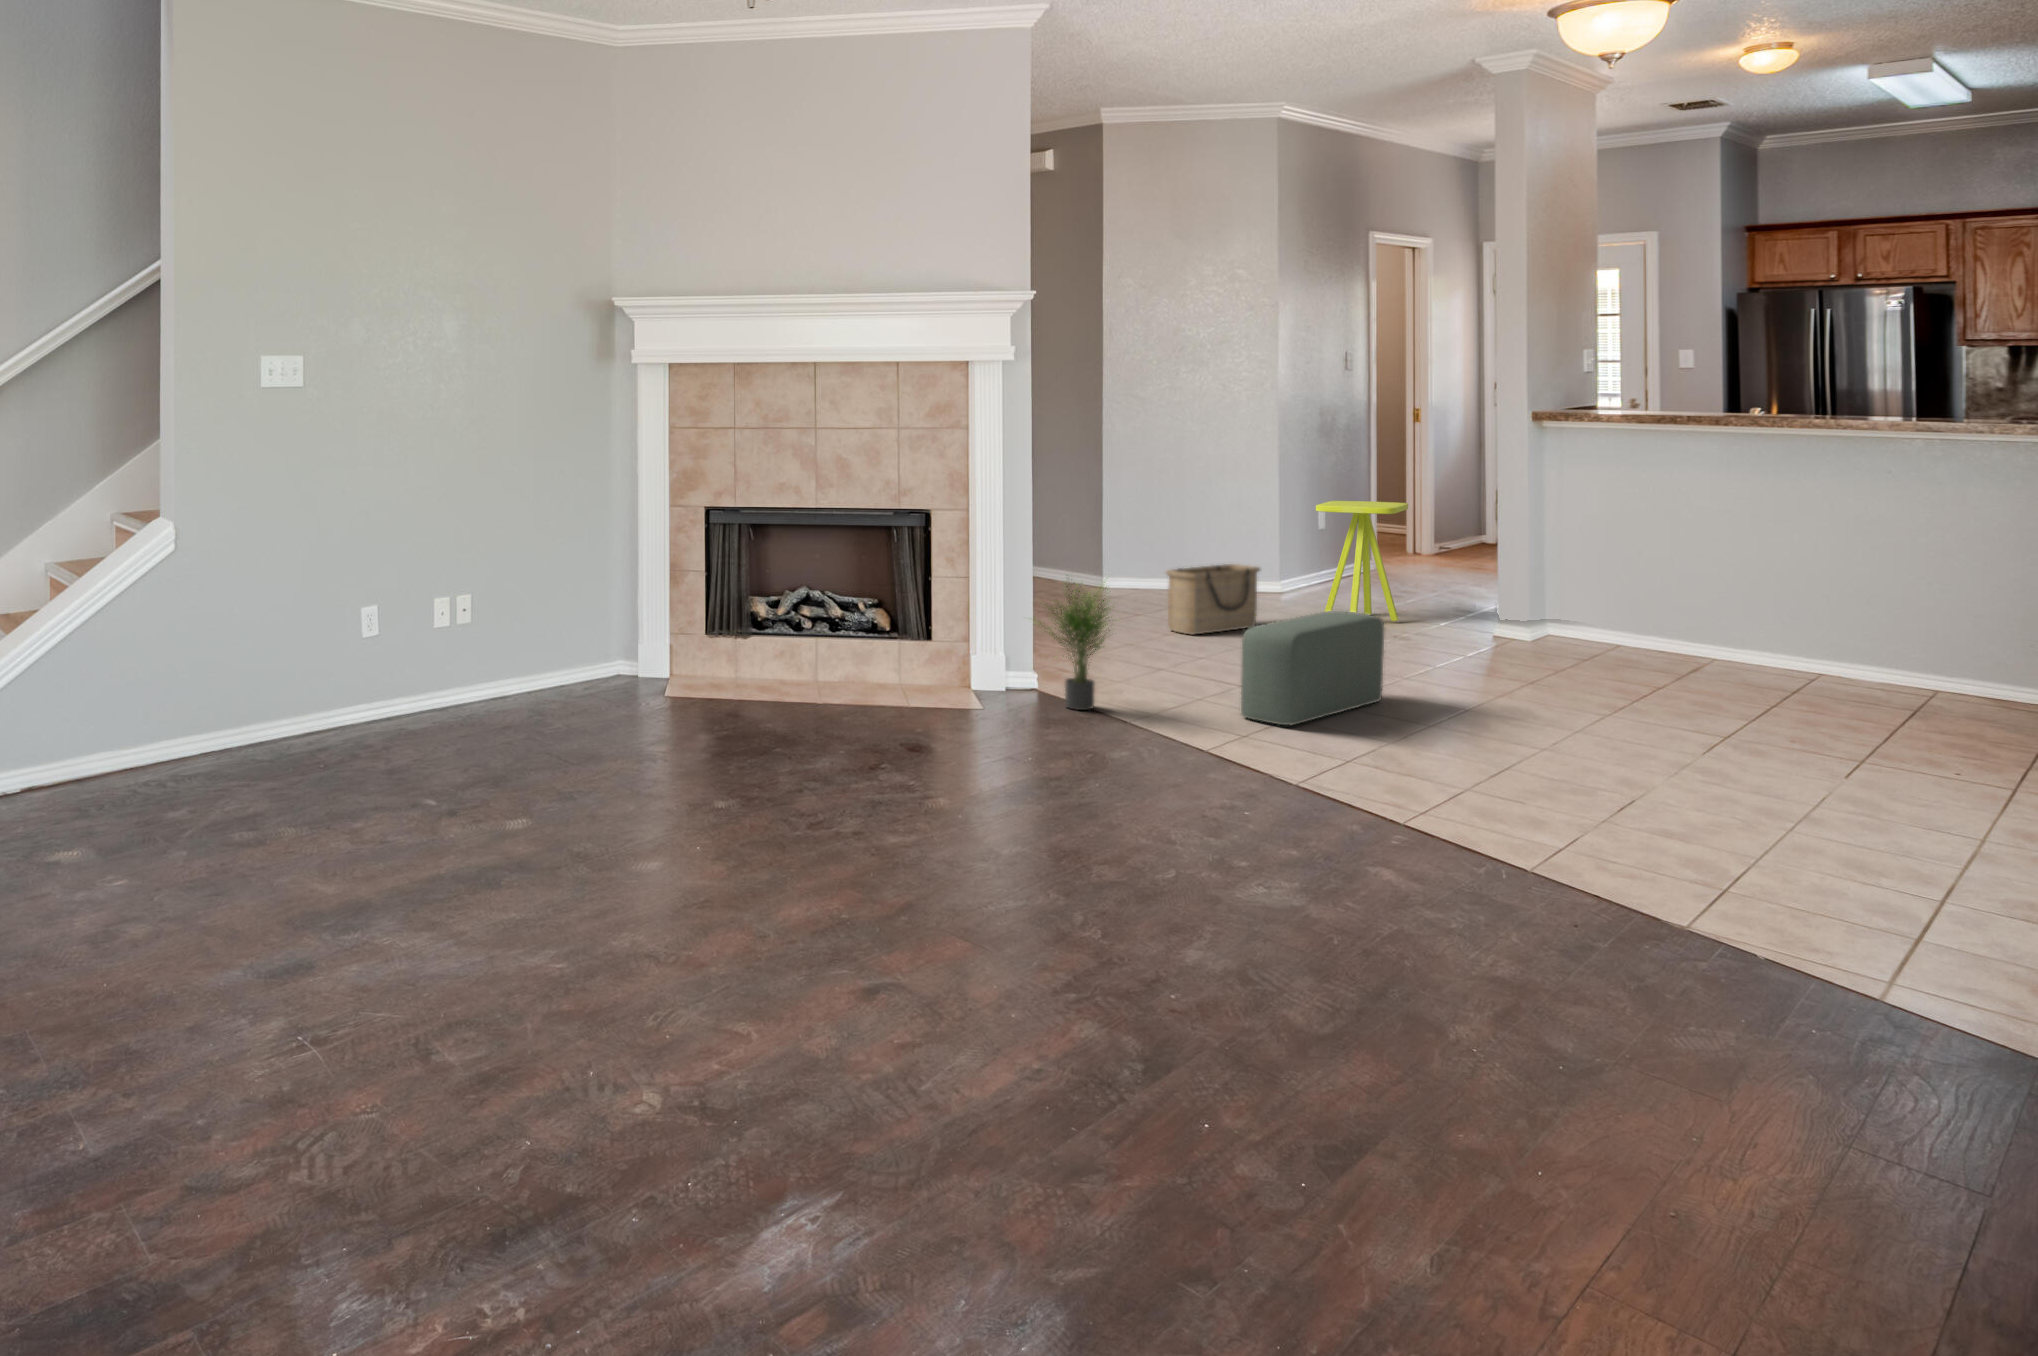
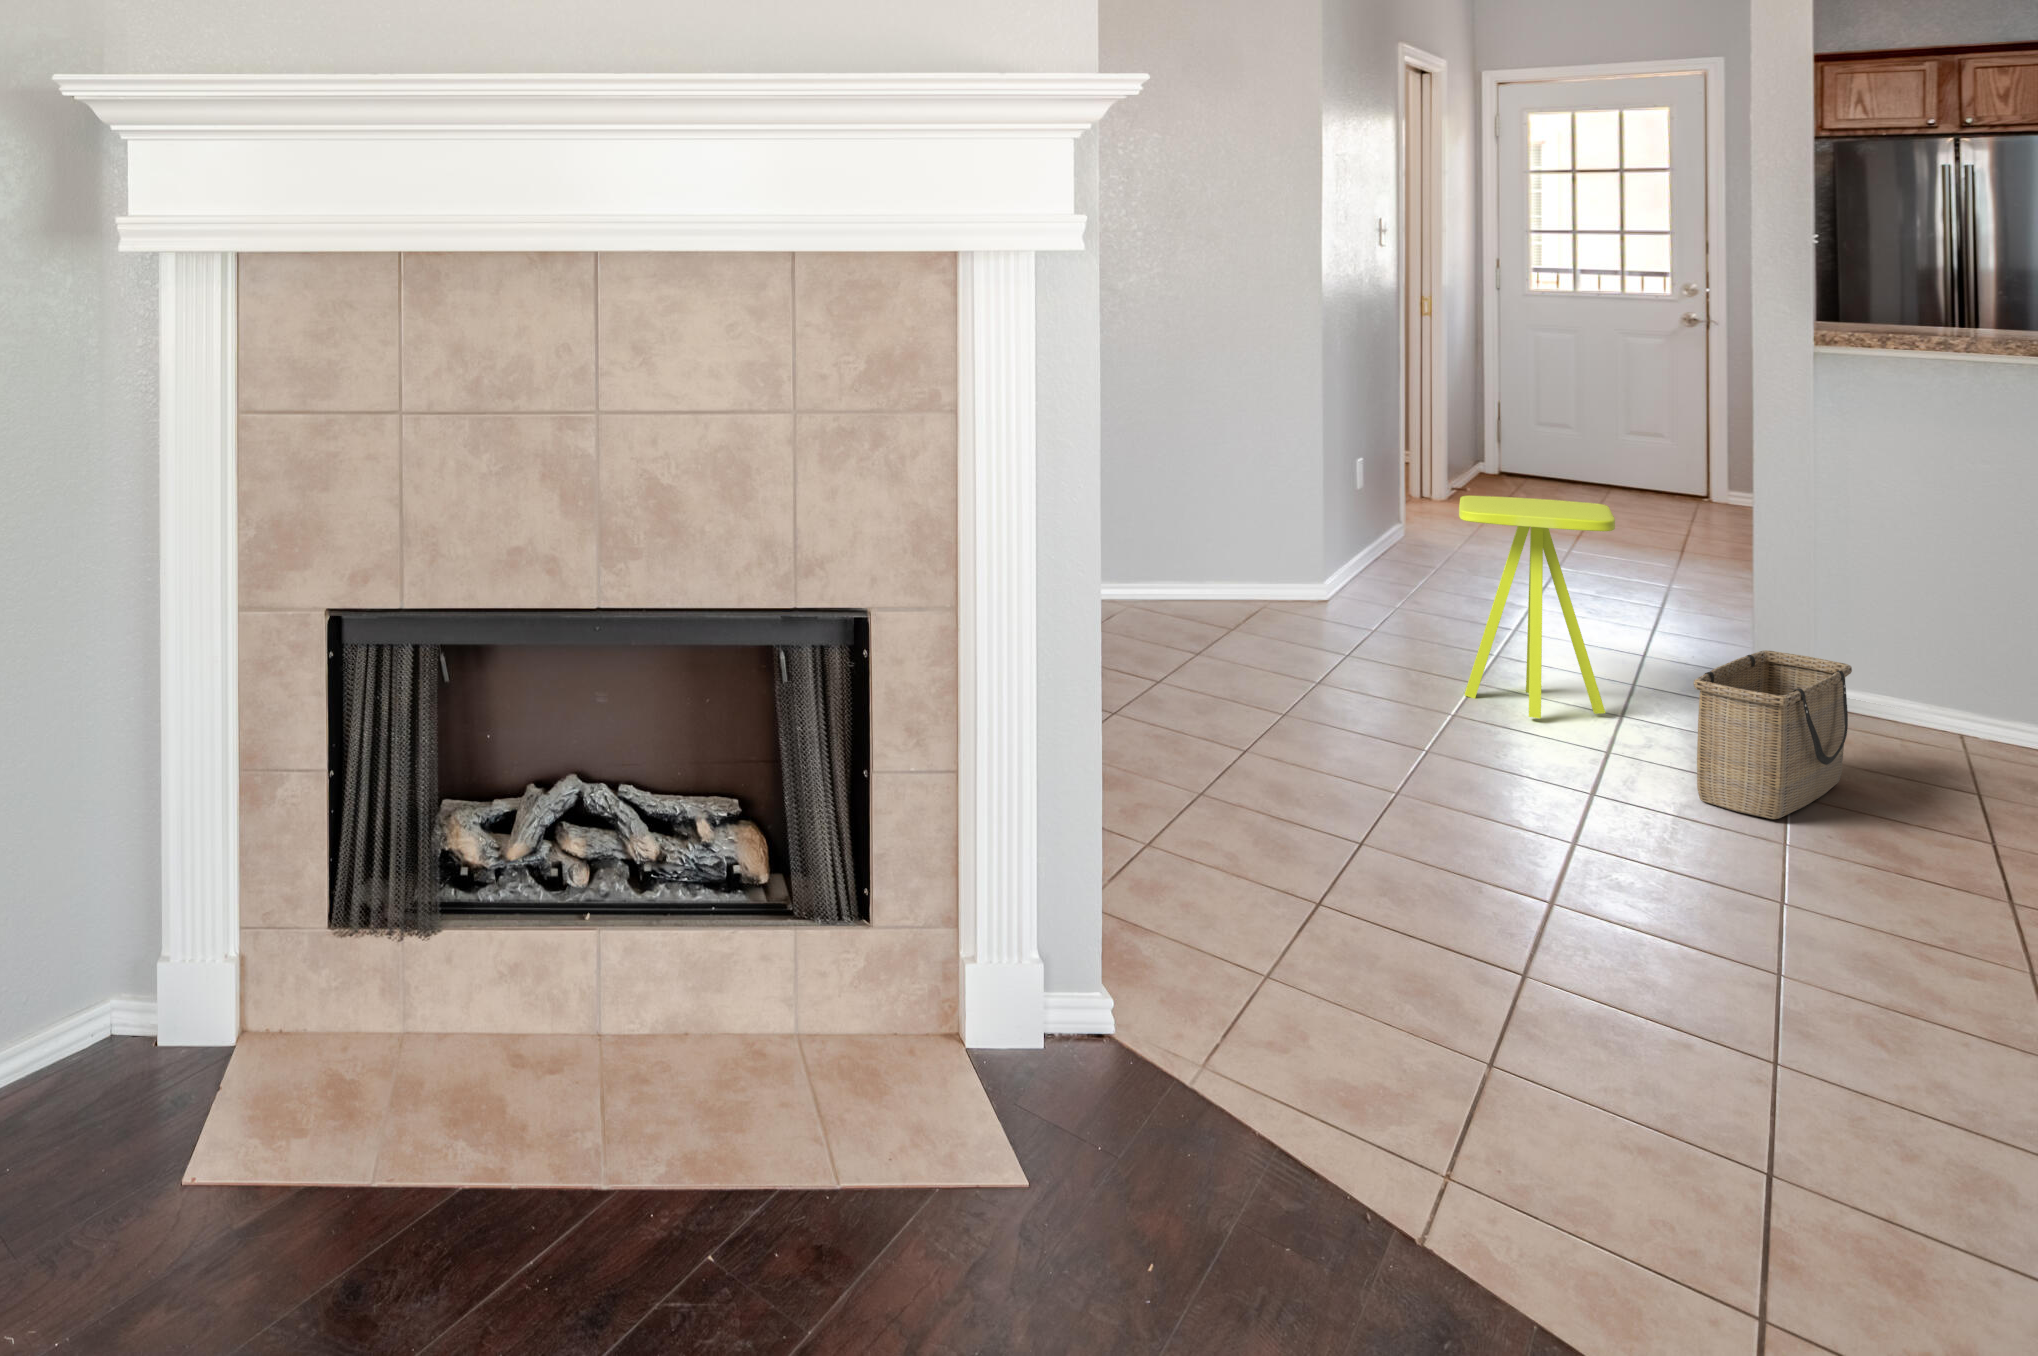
basket: present [1166,564,1260,634] -> present [1694,650,1852,819]
potted plant: present [1033,581,1111,710] -> none [1112,791,1409,1172]
pouf: present [1241,611,1384,725] -> none [1703,840,1942,1264]

